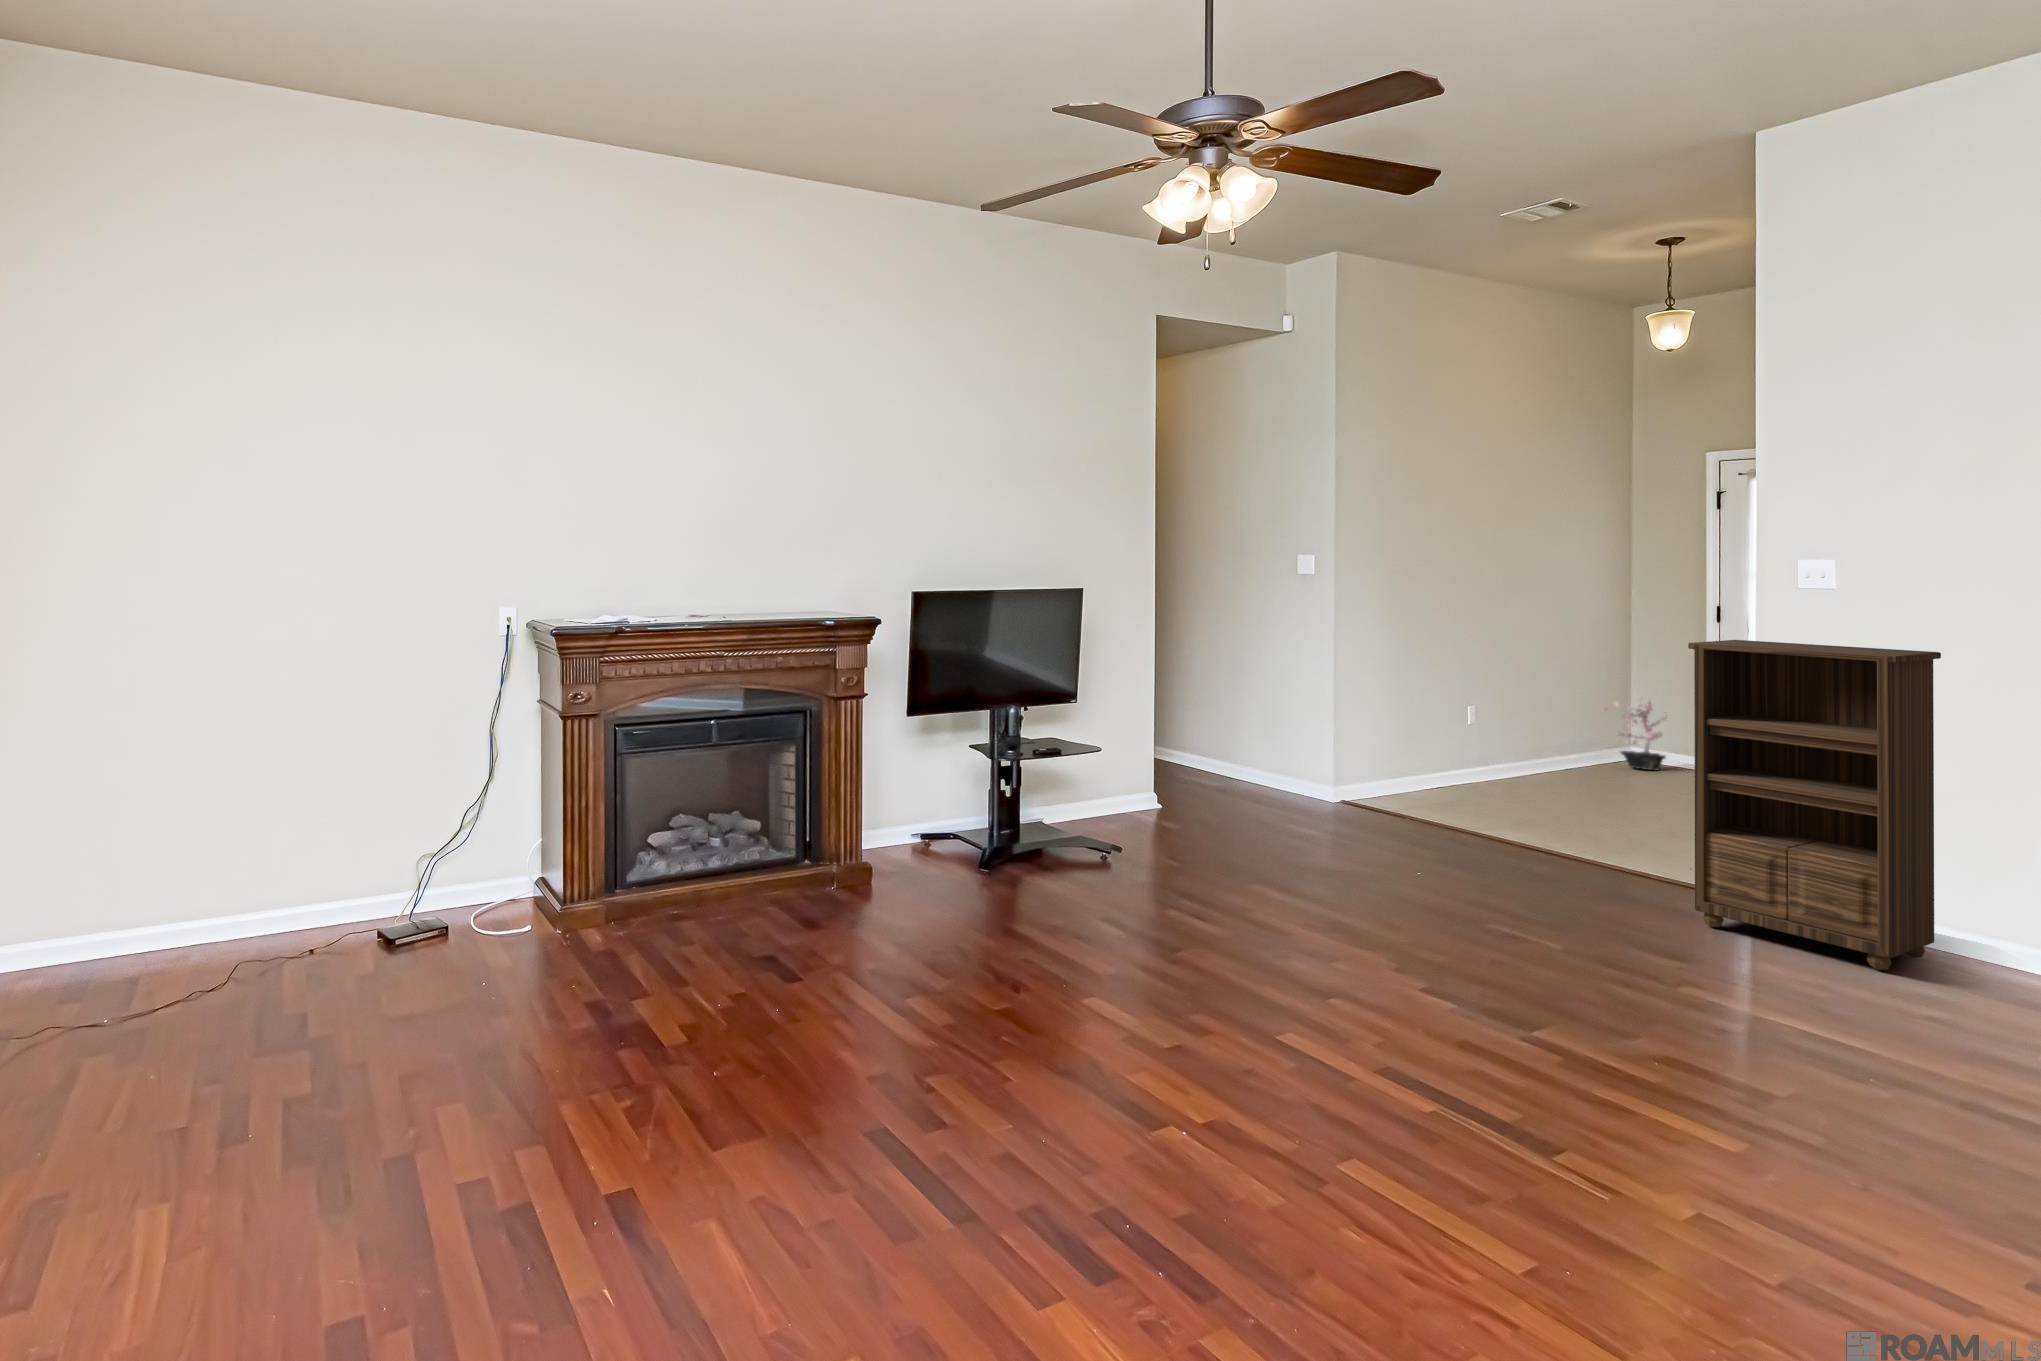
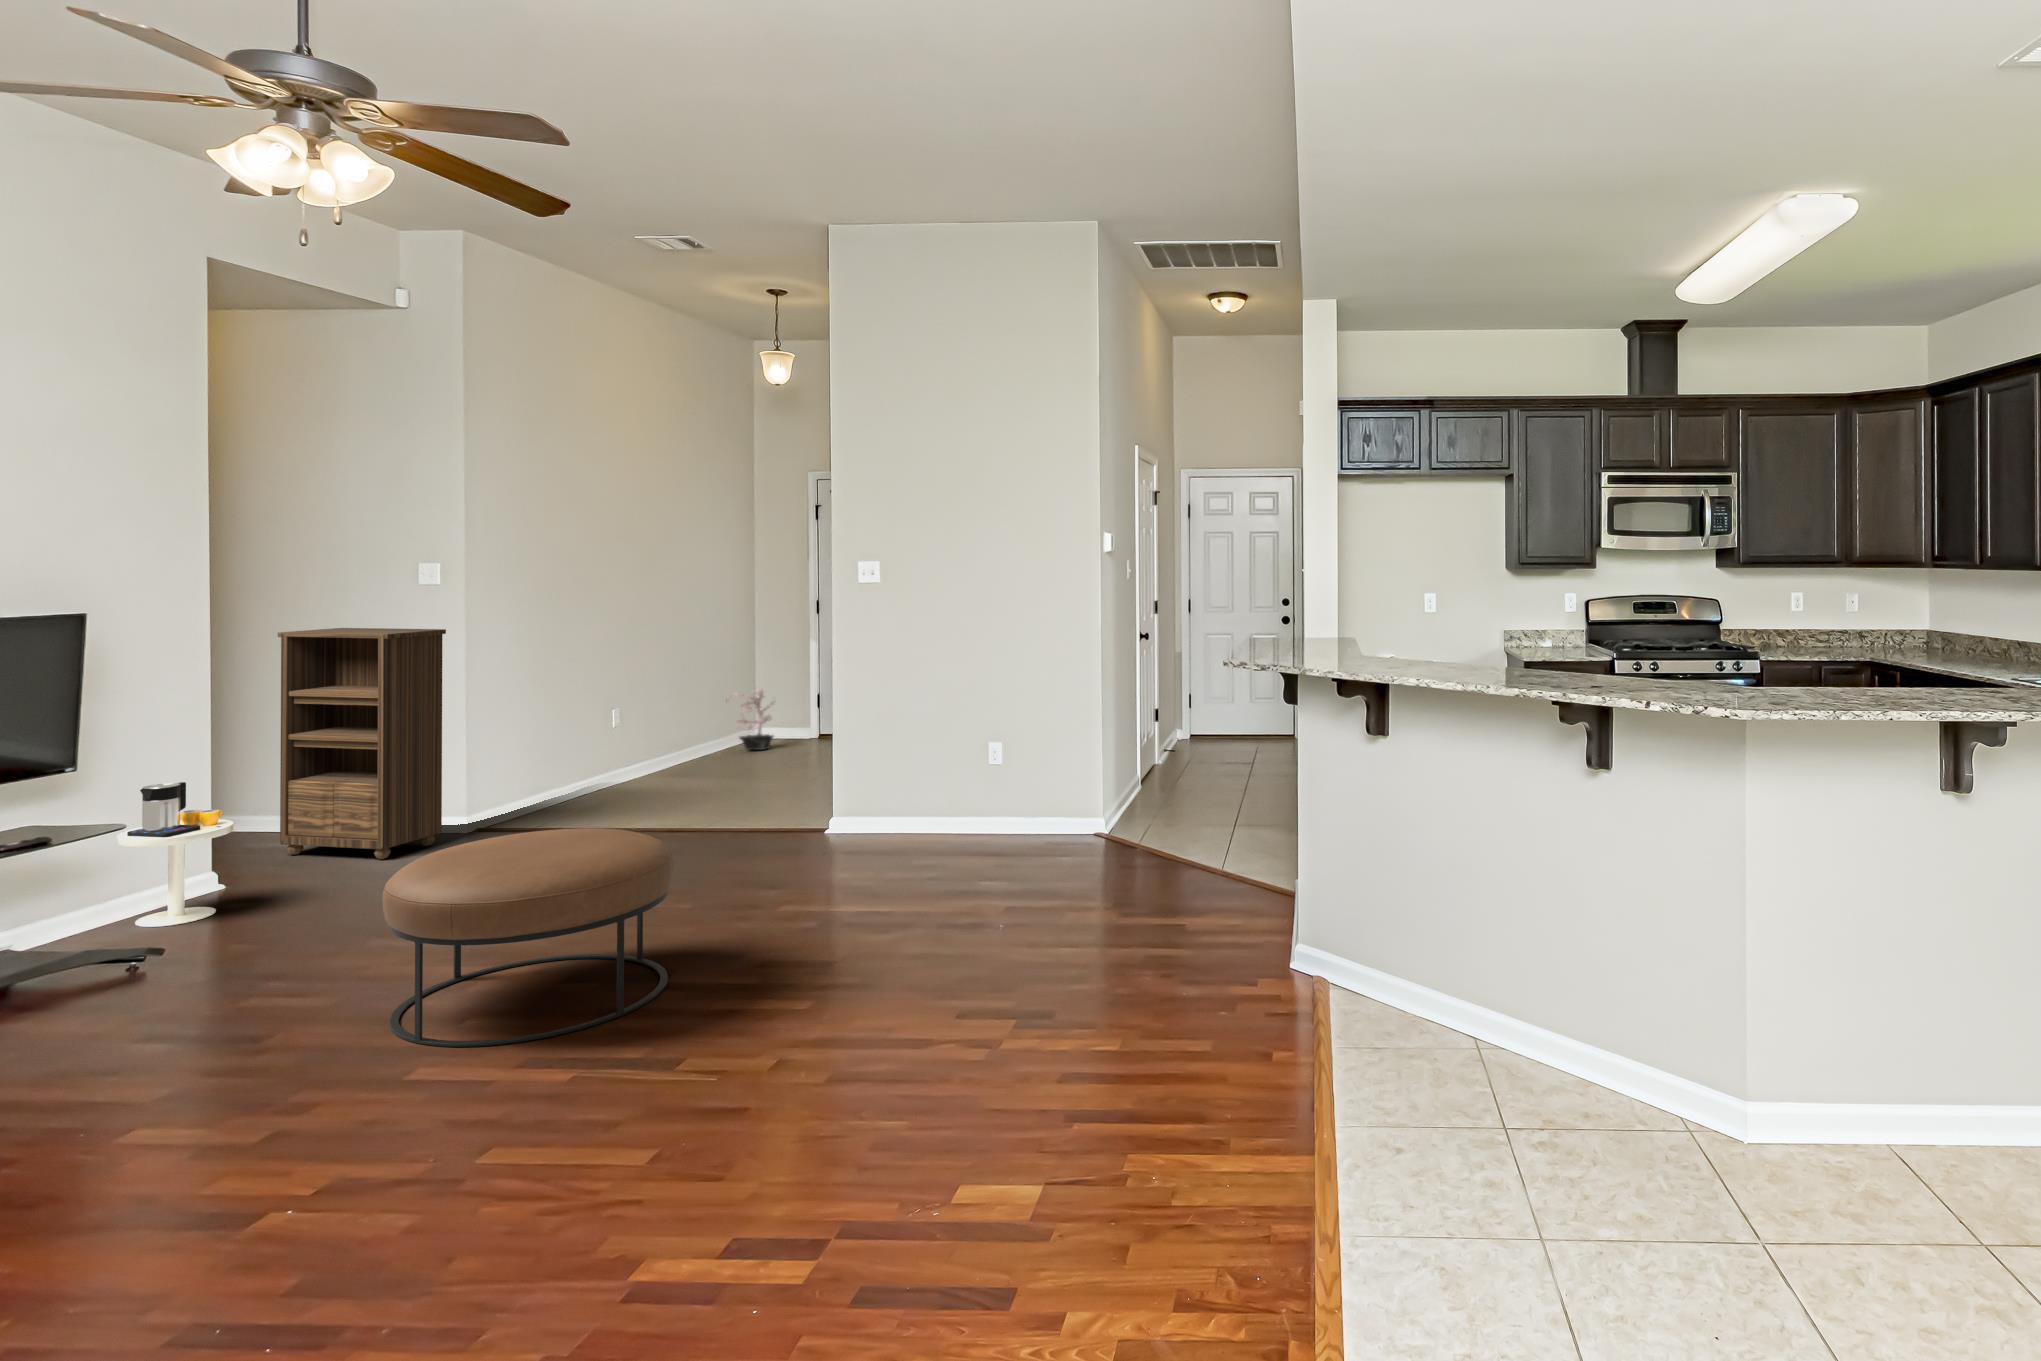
bookshelf: present [1688,640,1941,970] -> present [278,628,446,859]
side table: none [1096,720,1166,831] -> present [117,782,234,927]
ottoman: none [1271,813,1555,1031] -> present [382,828,674,1047]

